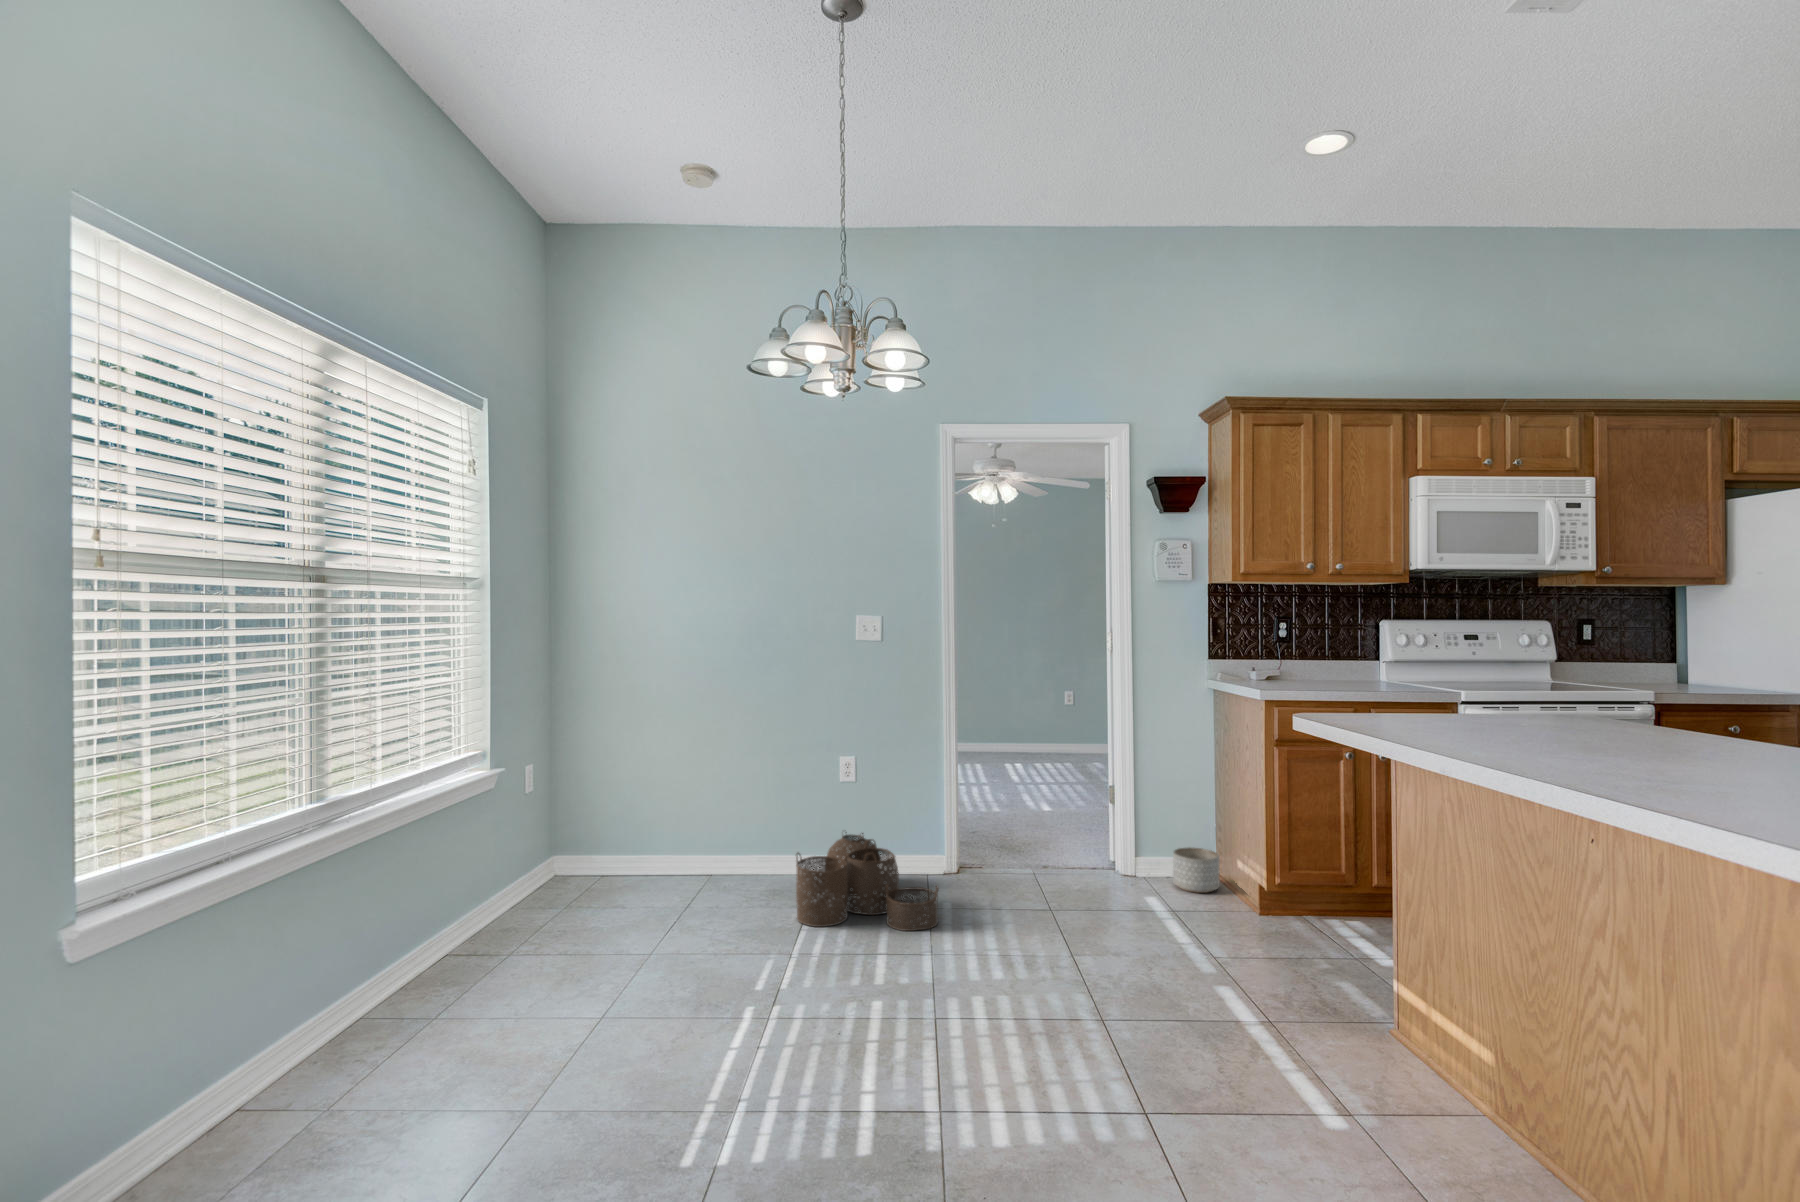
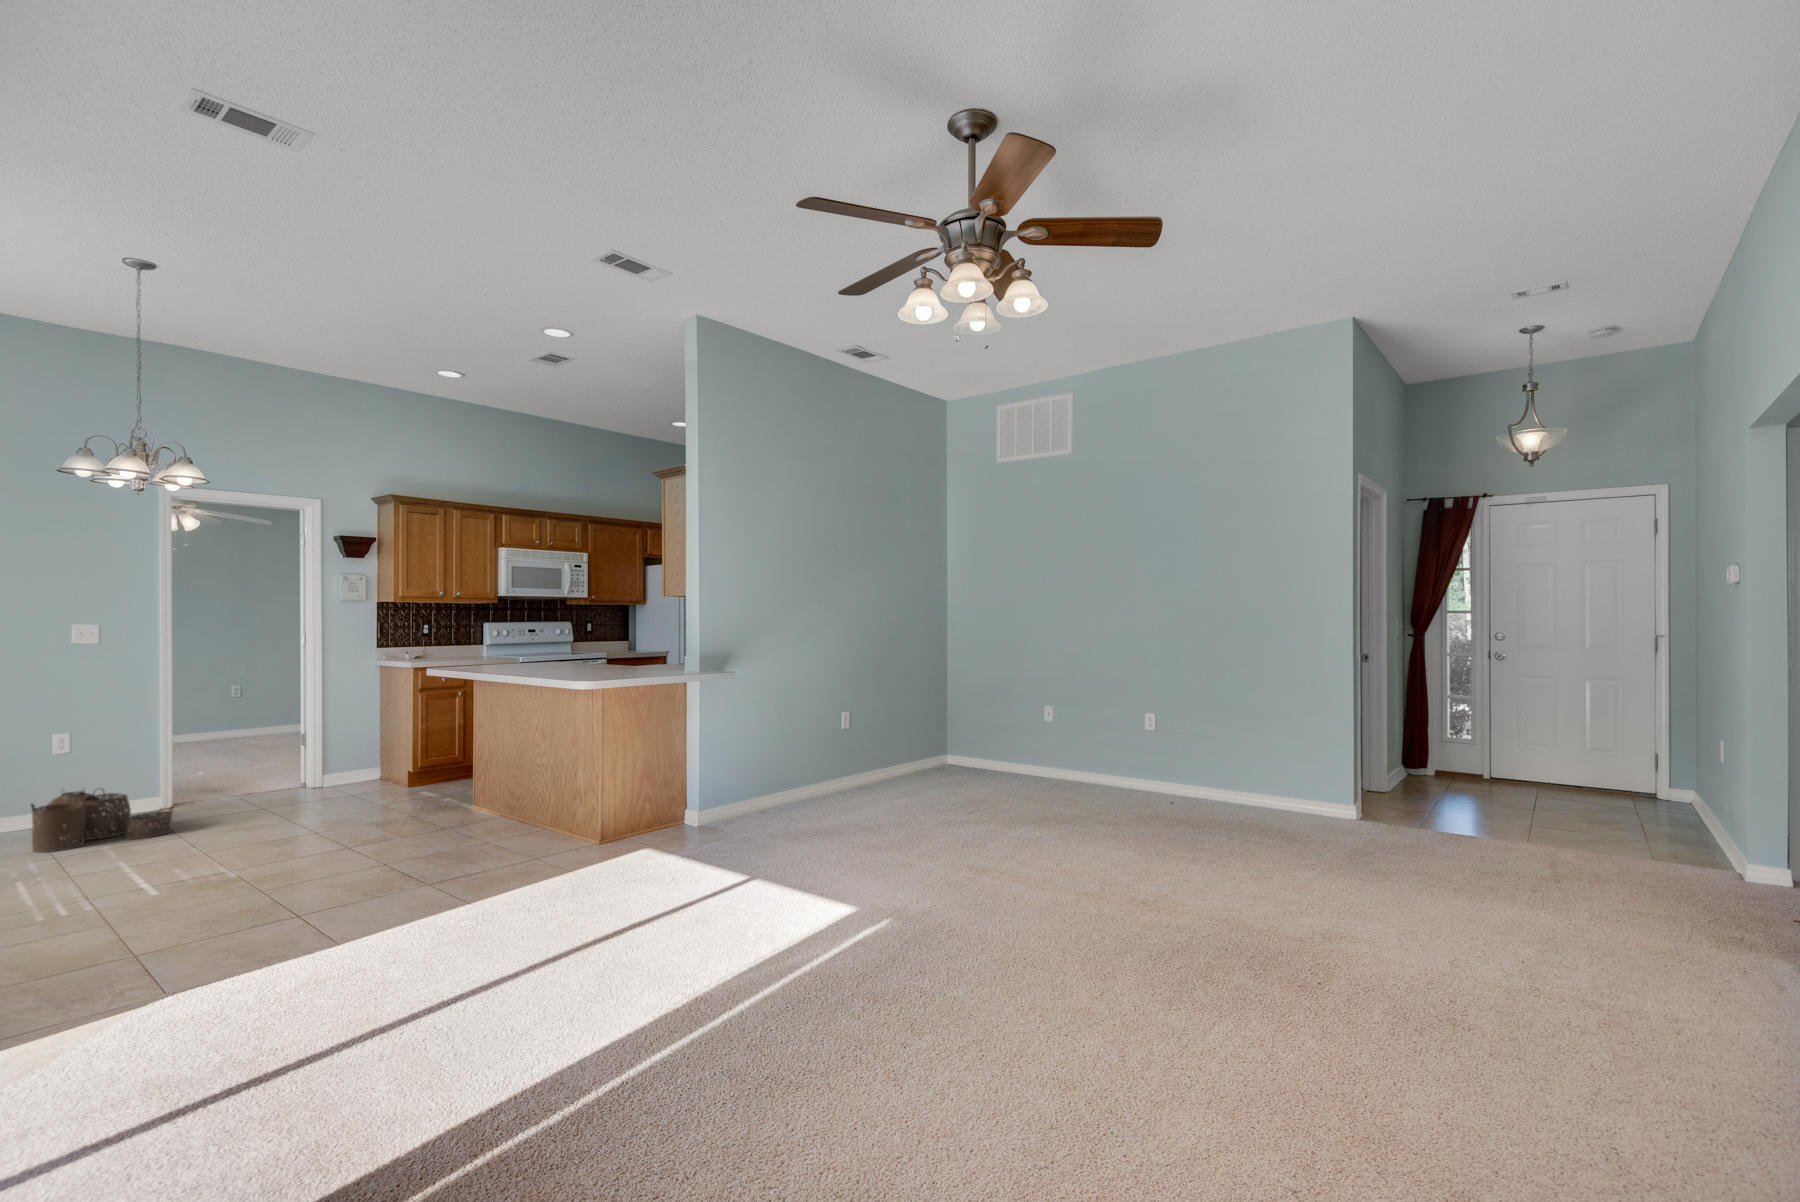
planter: present [1173,847,1219,893] -> none [351,763,383,788]

